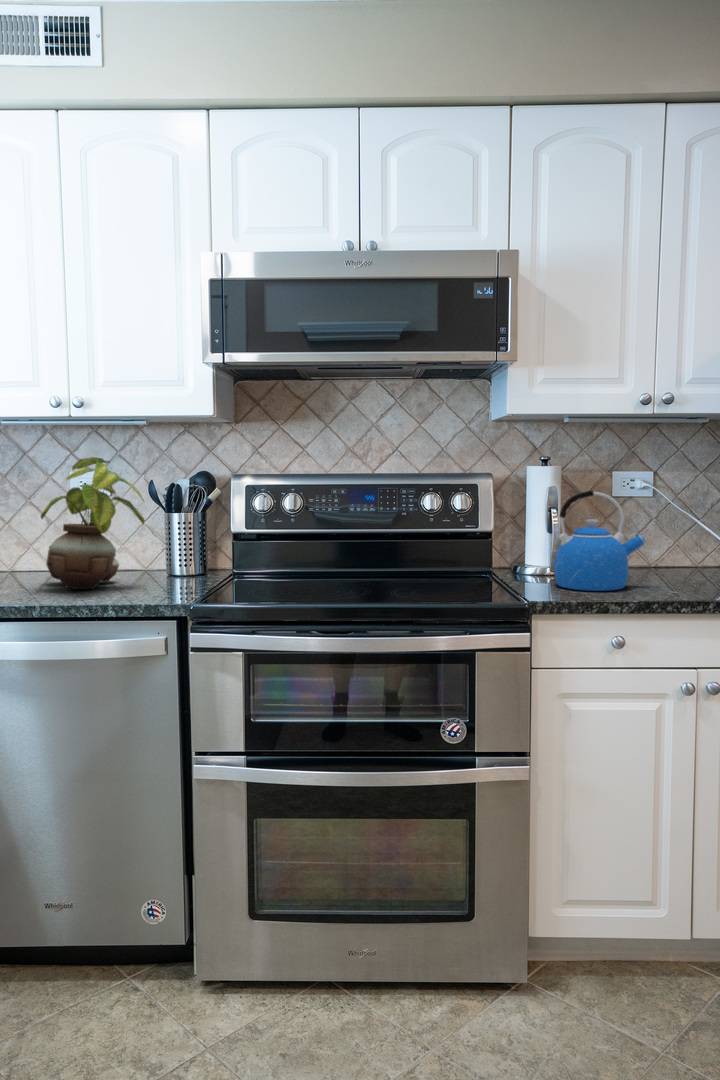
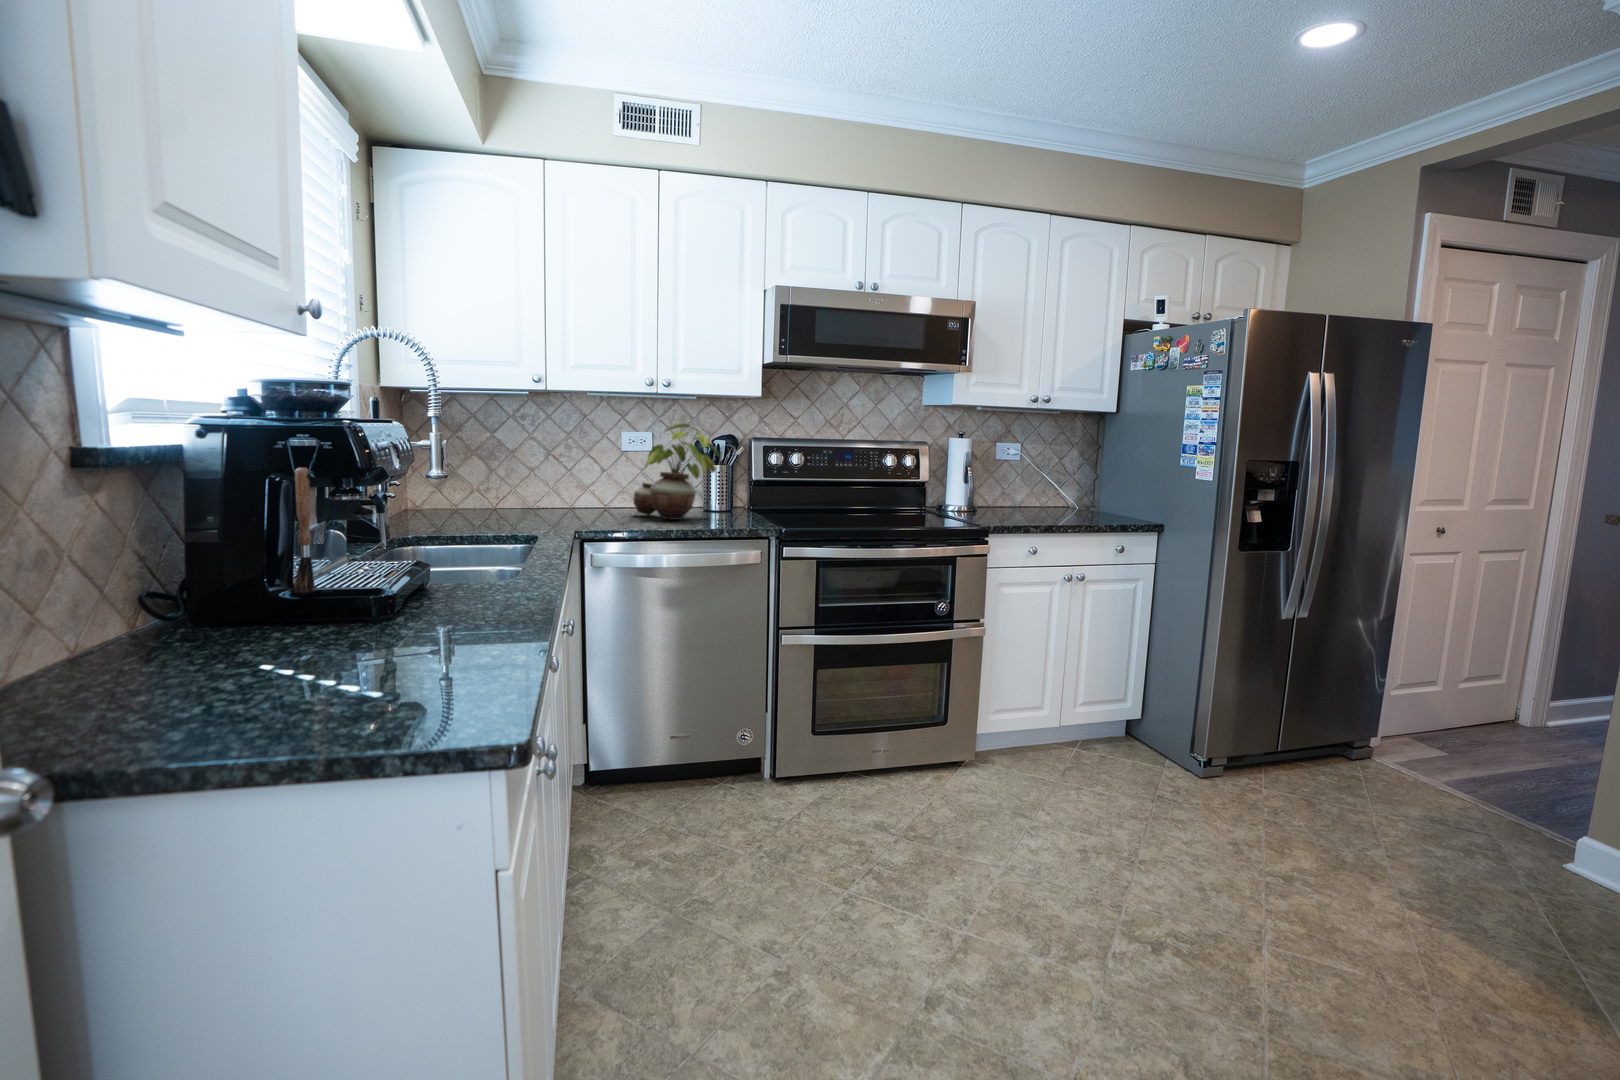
kettle: present [554,491,646,591] -> none [979,456,1034,520]

